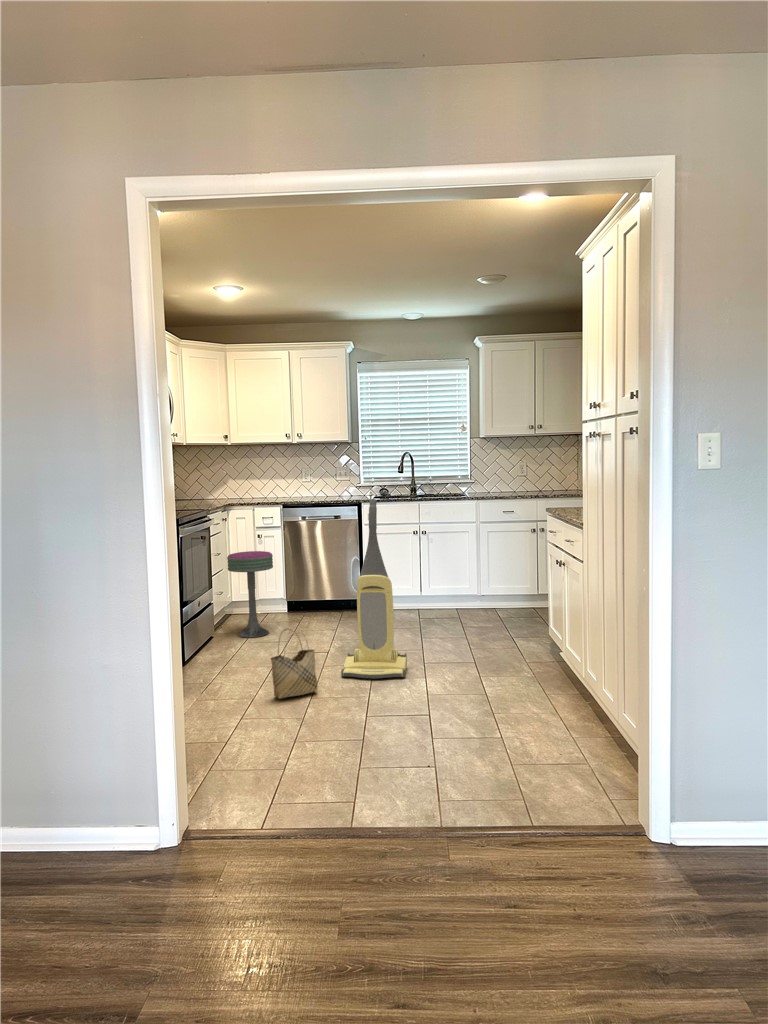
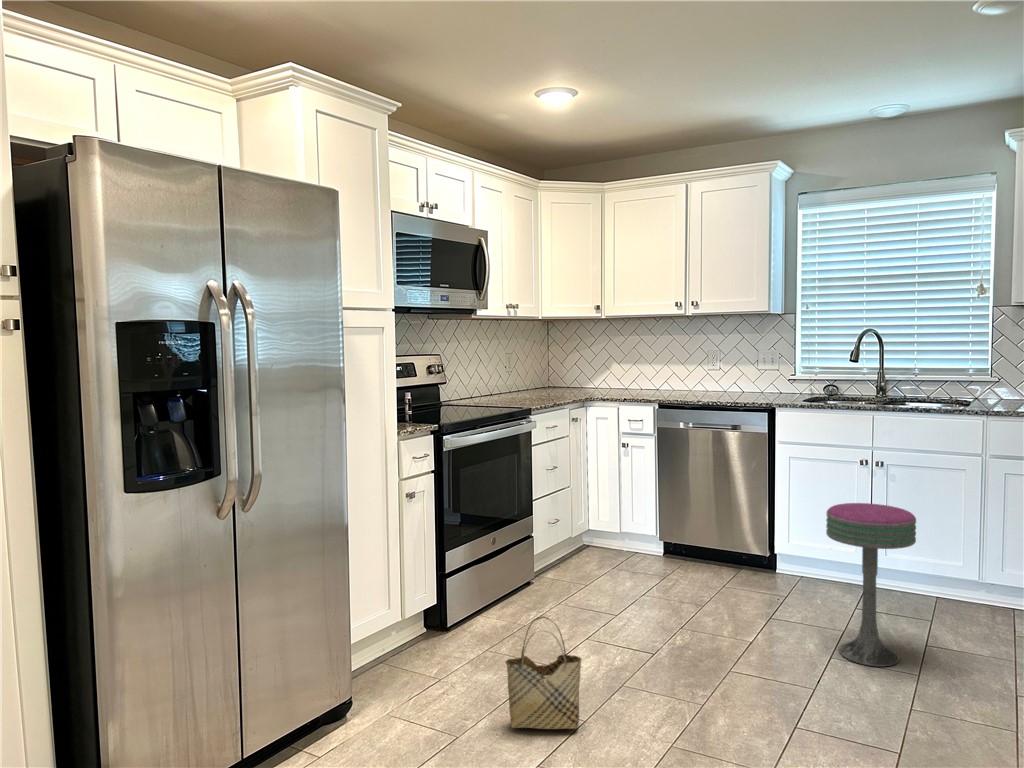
vacuum cleaner: present [341,500,407,679] -> none [638,420,759,739]
bar stool: present [227,551,273,638] -> present [826,503,916,667]

